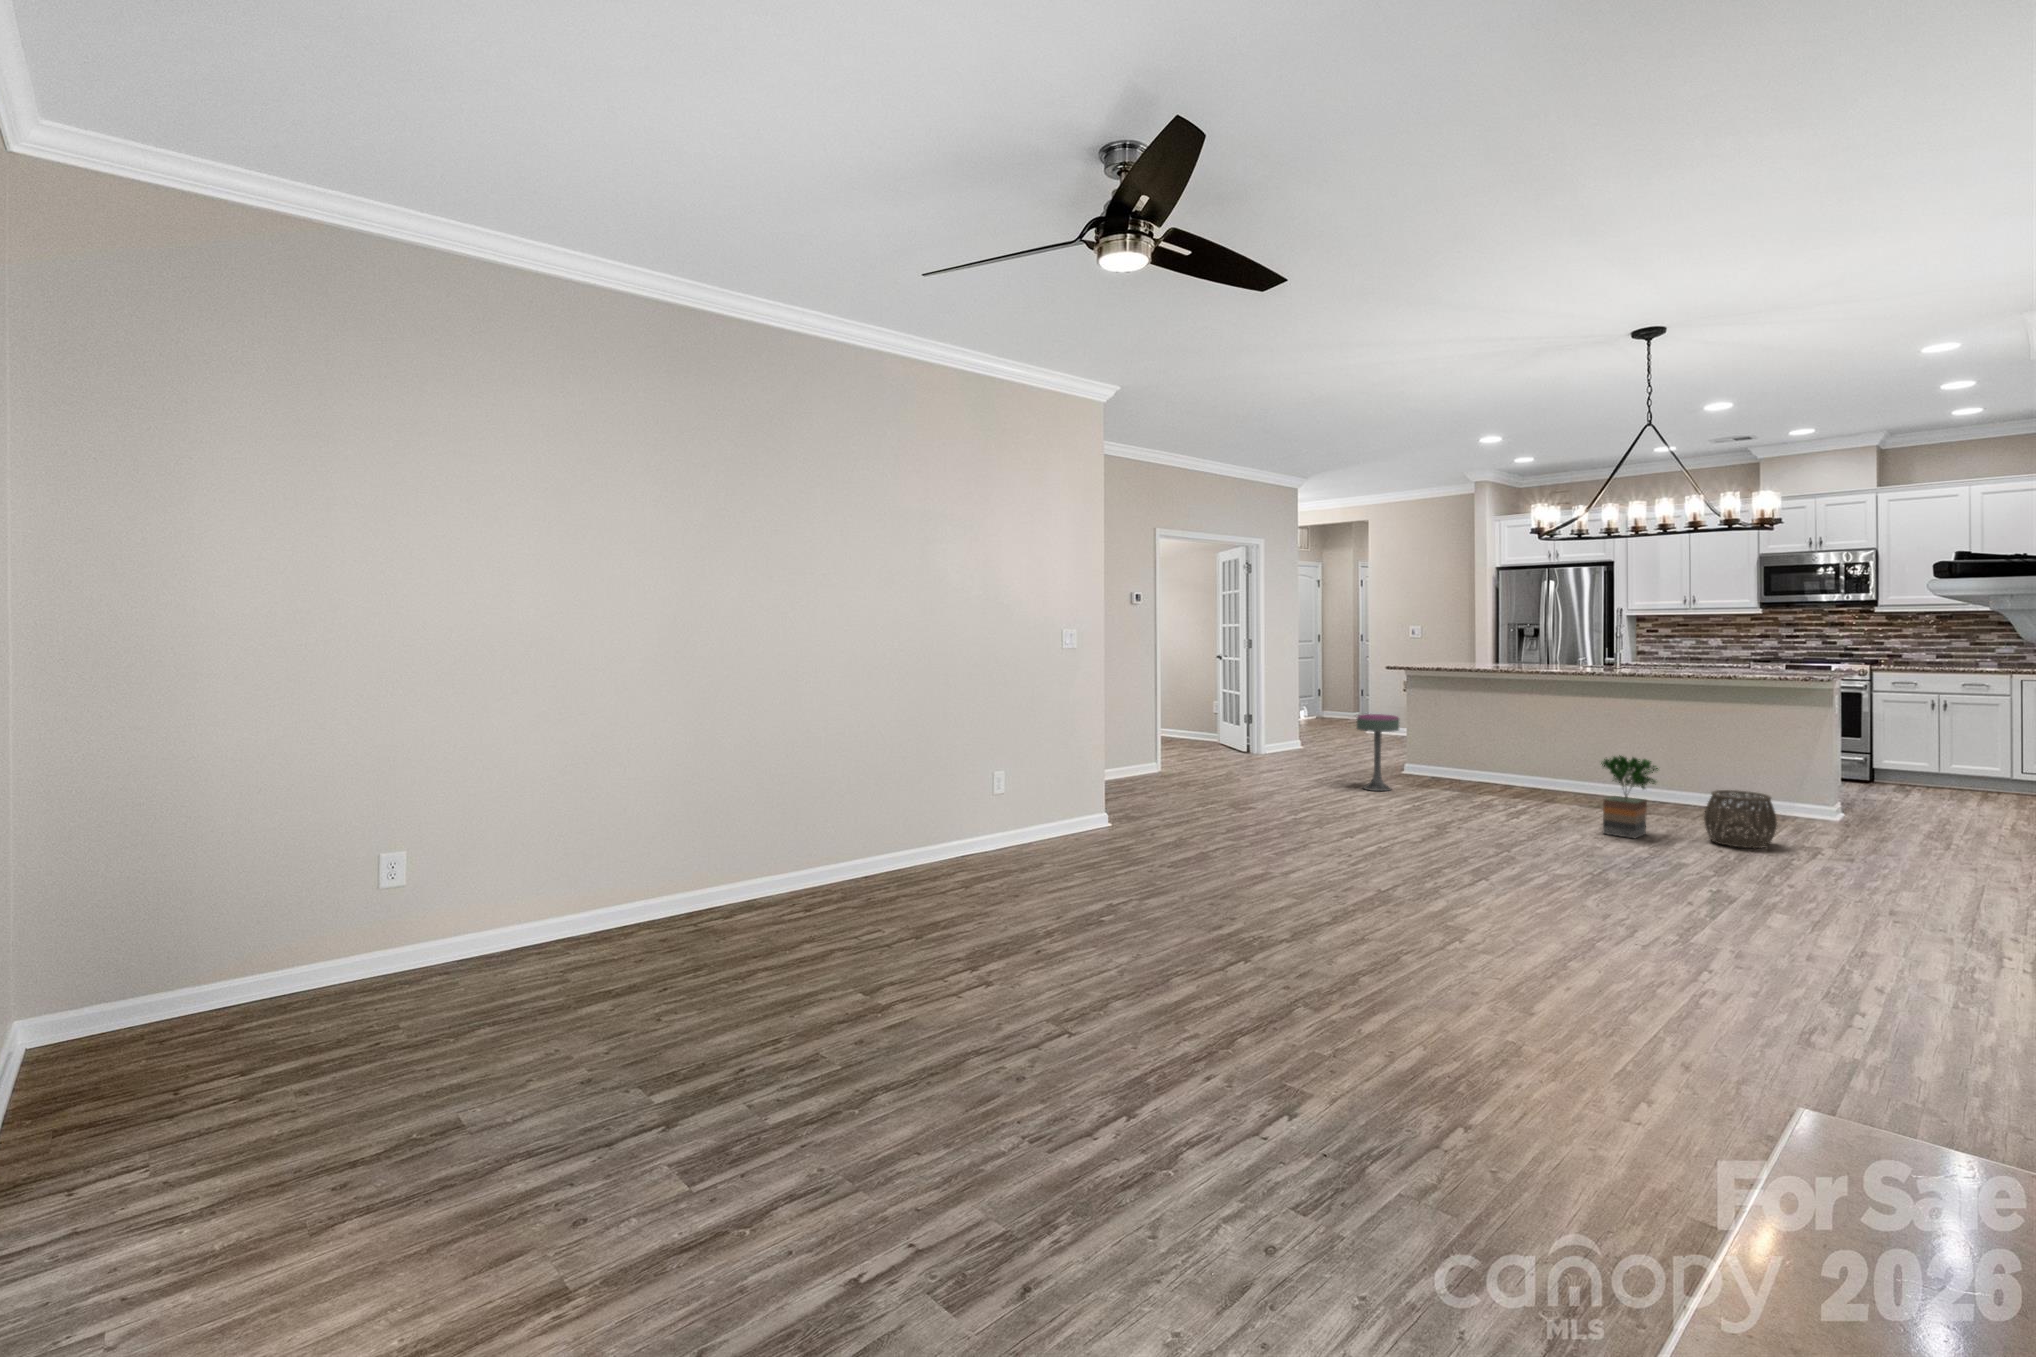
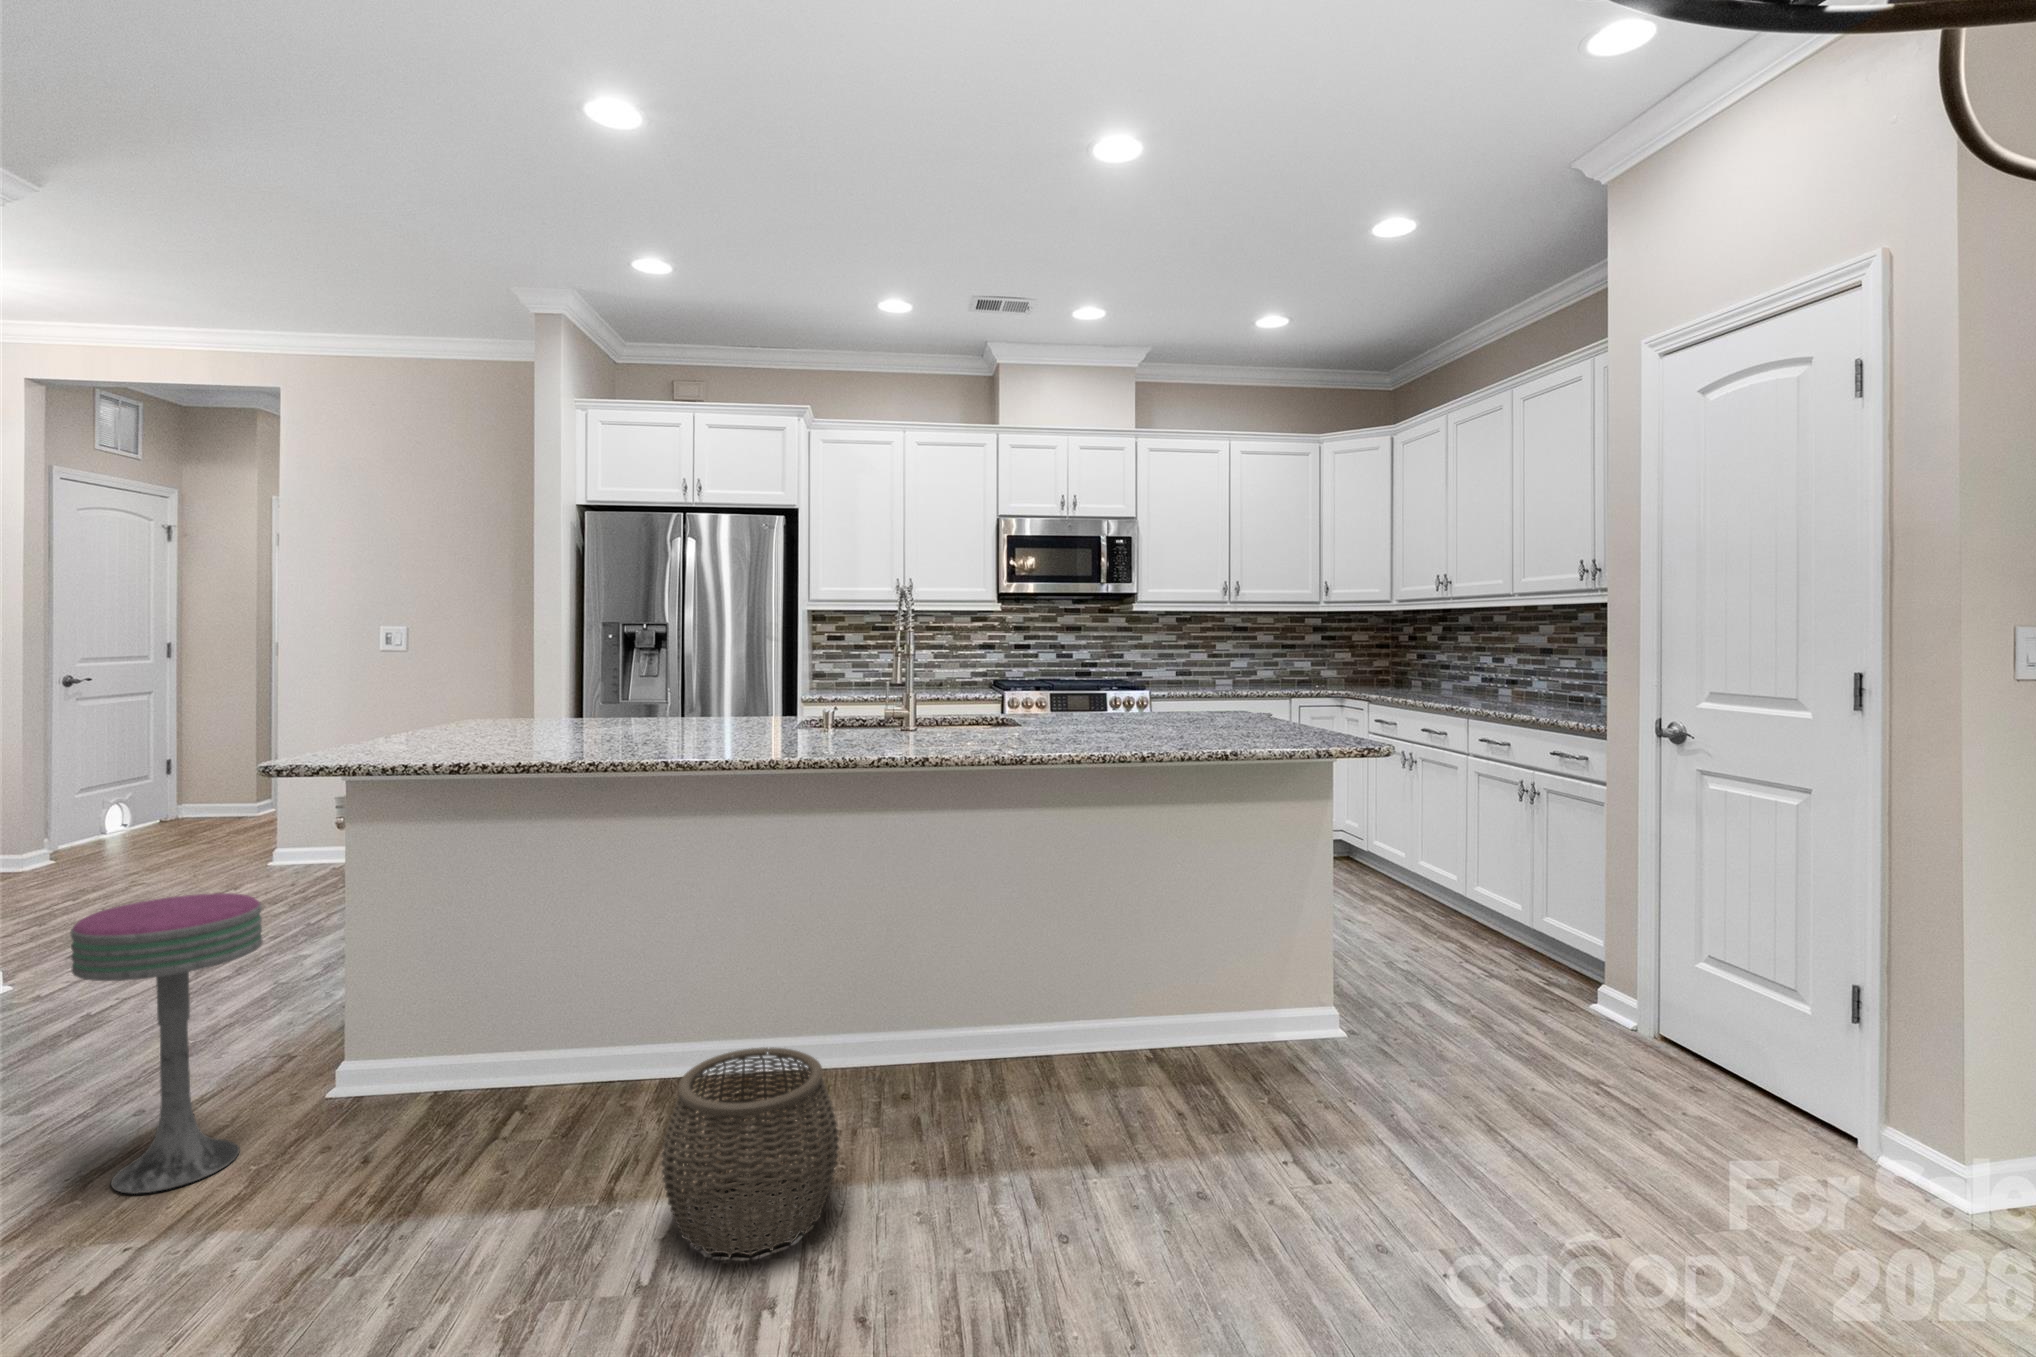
potted tree: present [1601,755,1659,838] -> none [921,991,1098,1284]
woven basket: present [1704,790,1777,848] -> present [661,1047,839,1257]

